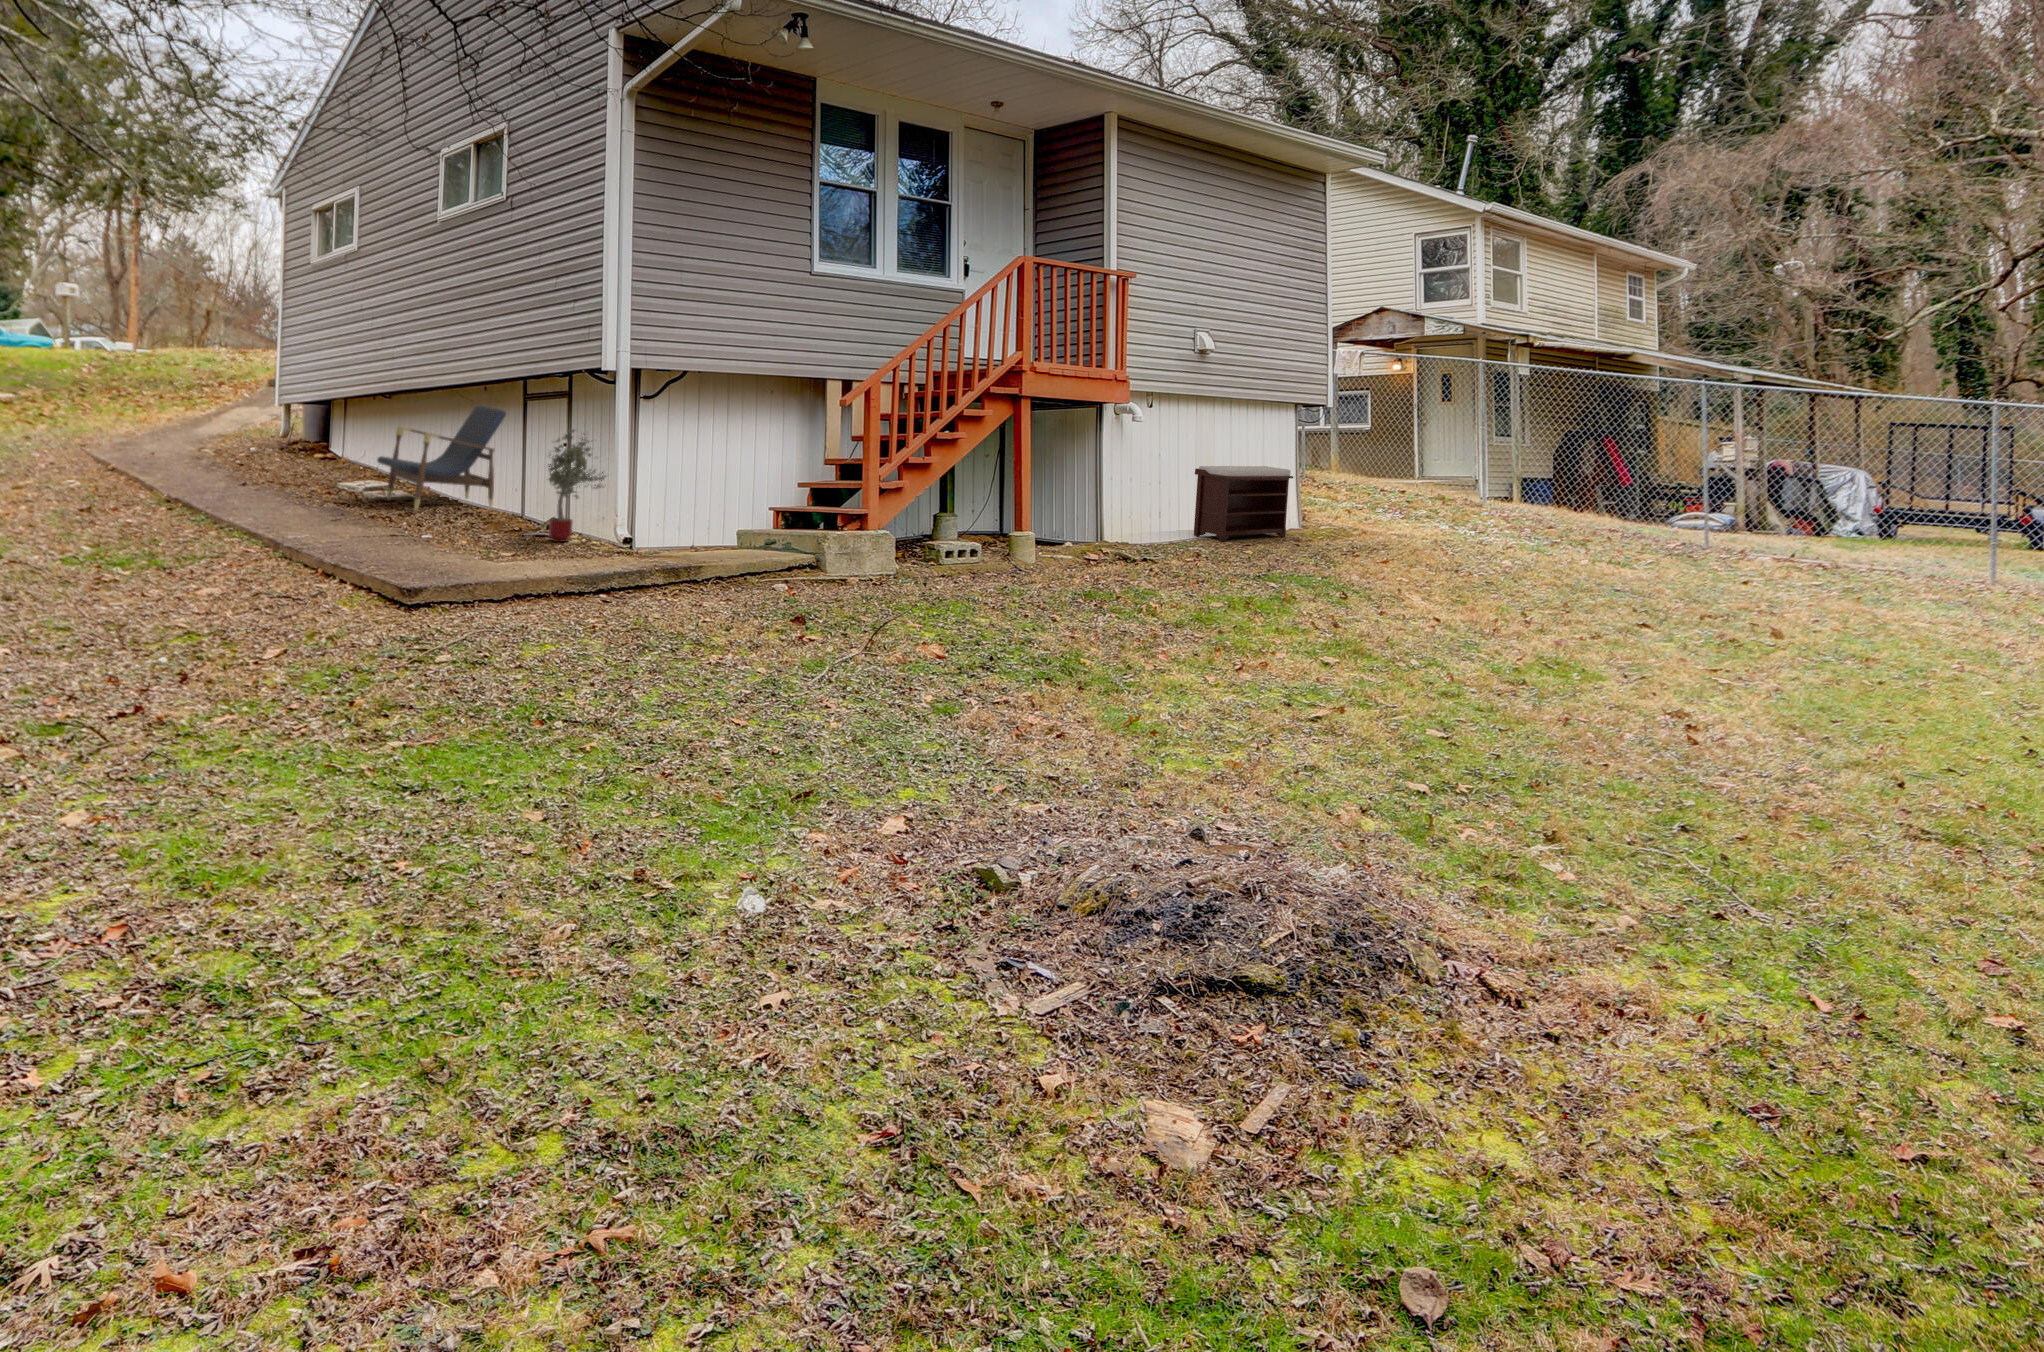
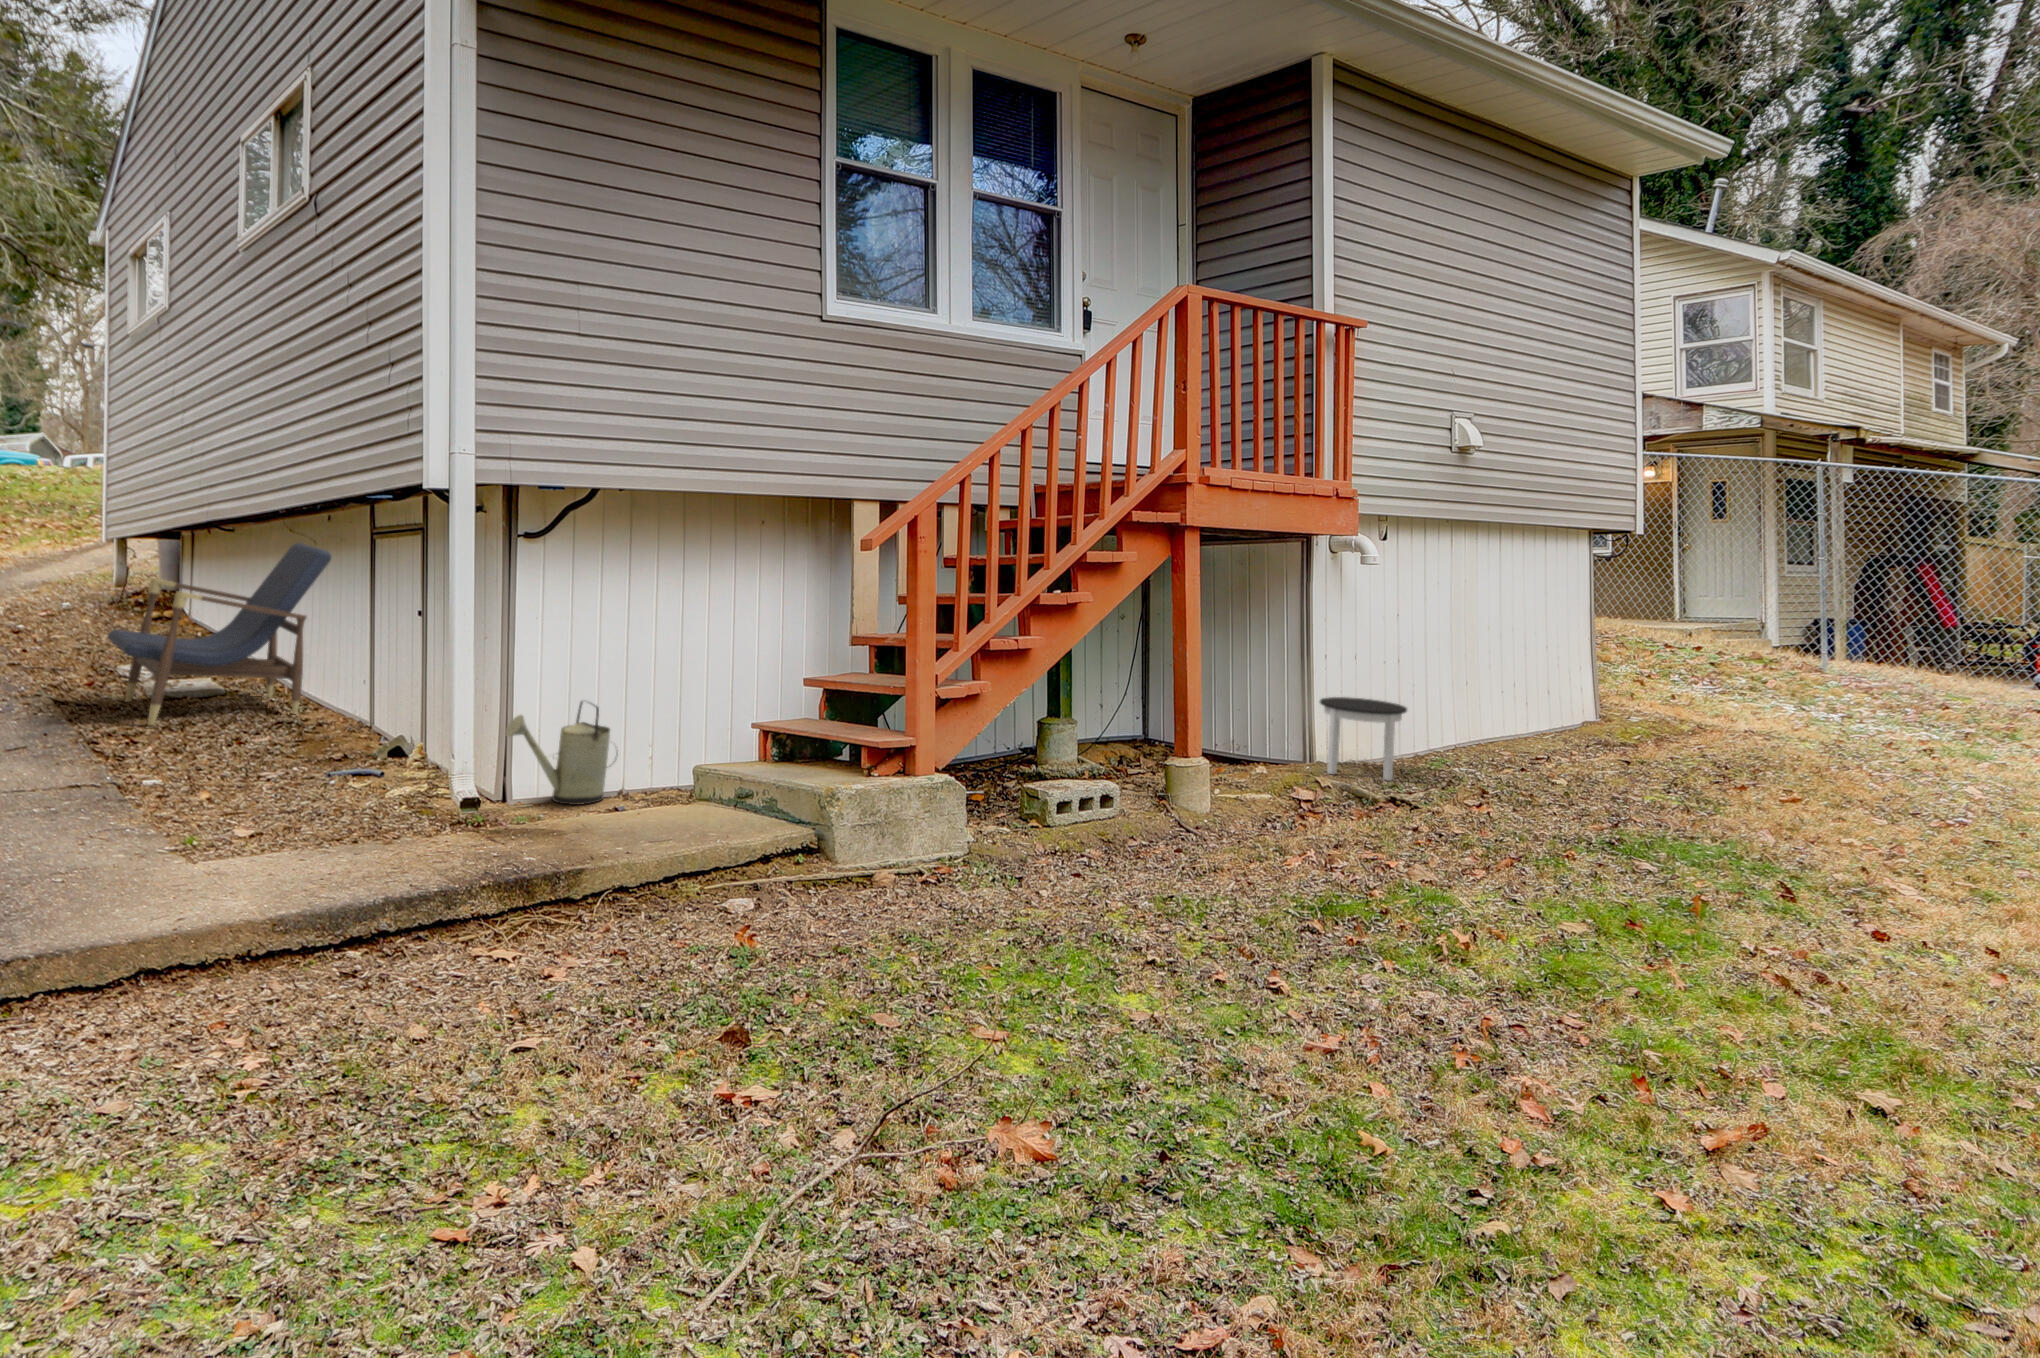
potted tree: present [548,430,606,542] -> none [331,586,456,796]
bench: present [1194,466,1293,541] -> none [1440,635,1588,761]
watering can: none [640,493,699,548] -> present [505,702,616,805]
round table: none [1111,501,1164,548] -> present [1320,697,1407,780]

